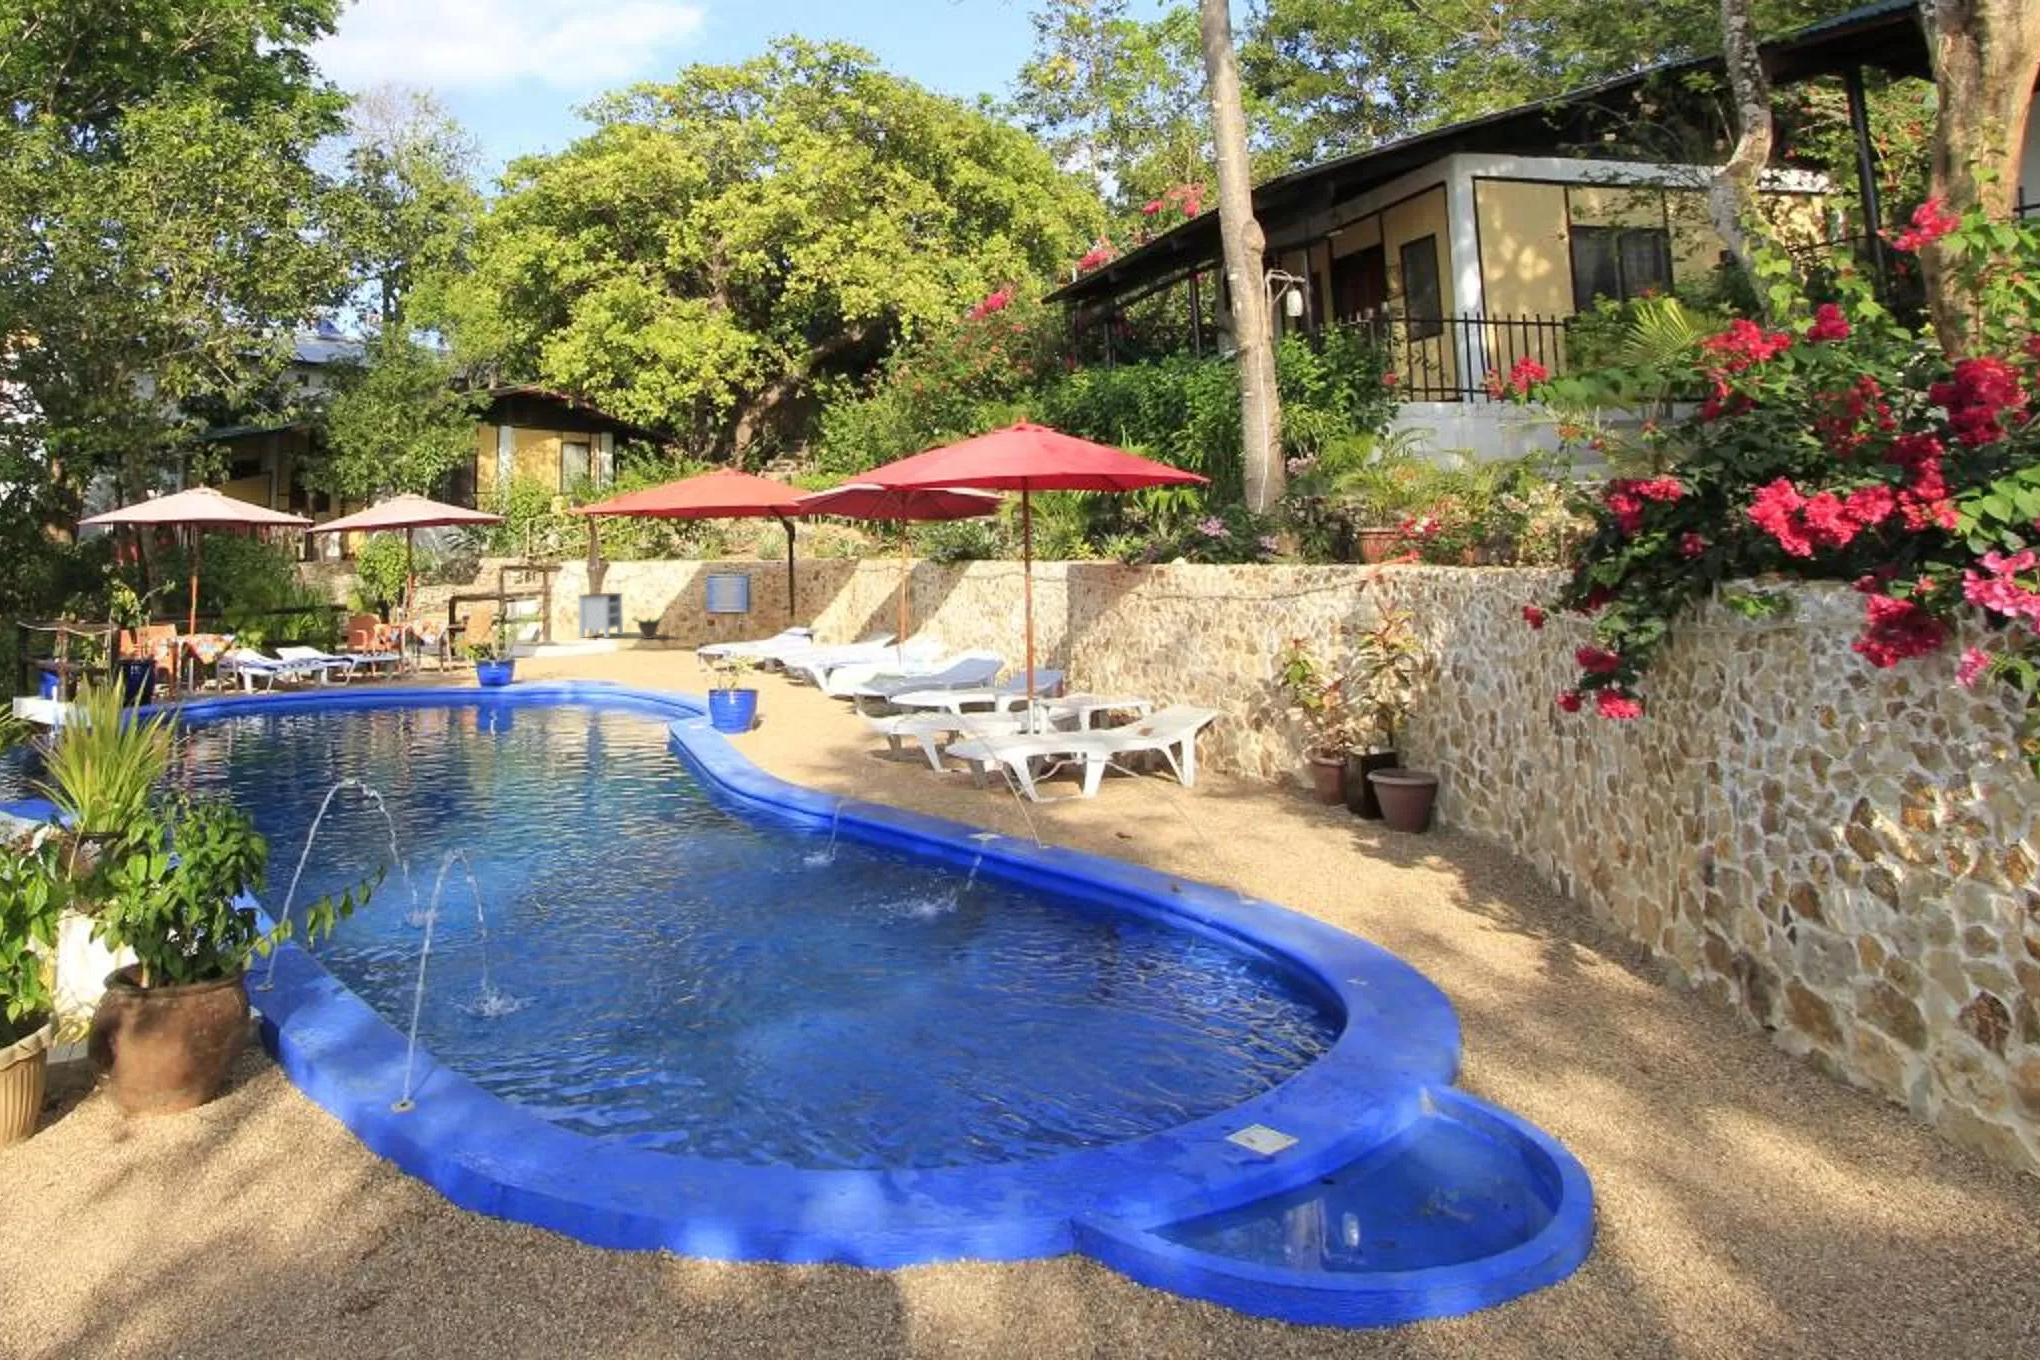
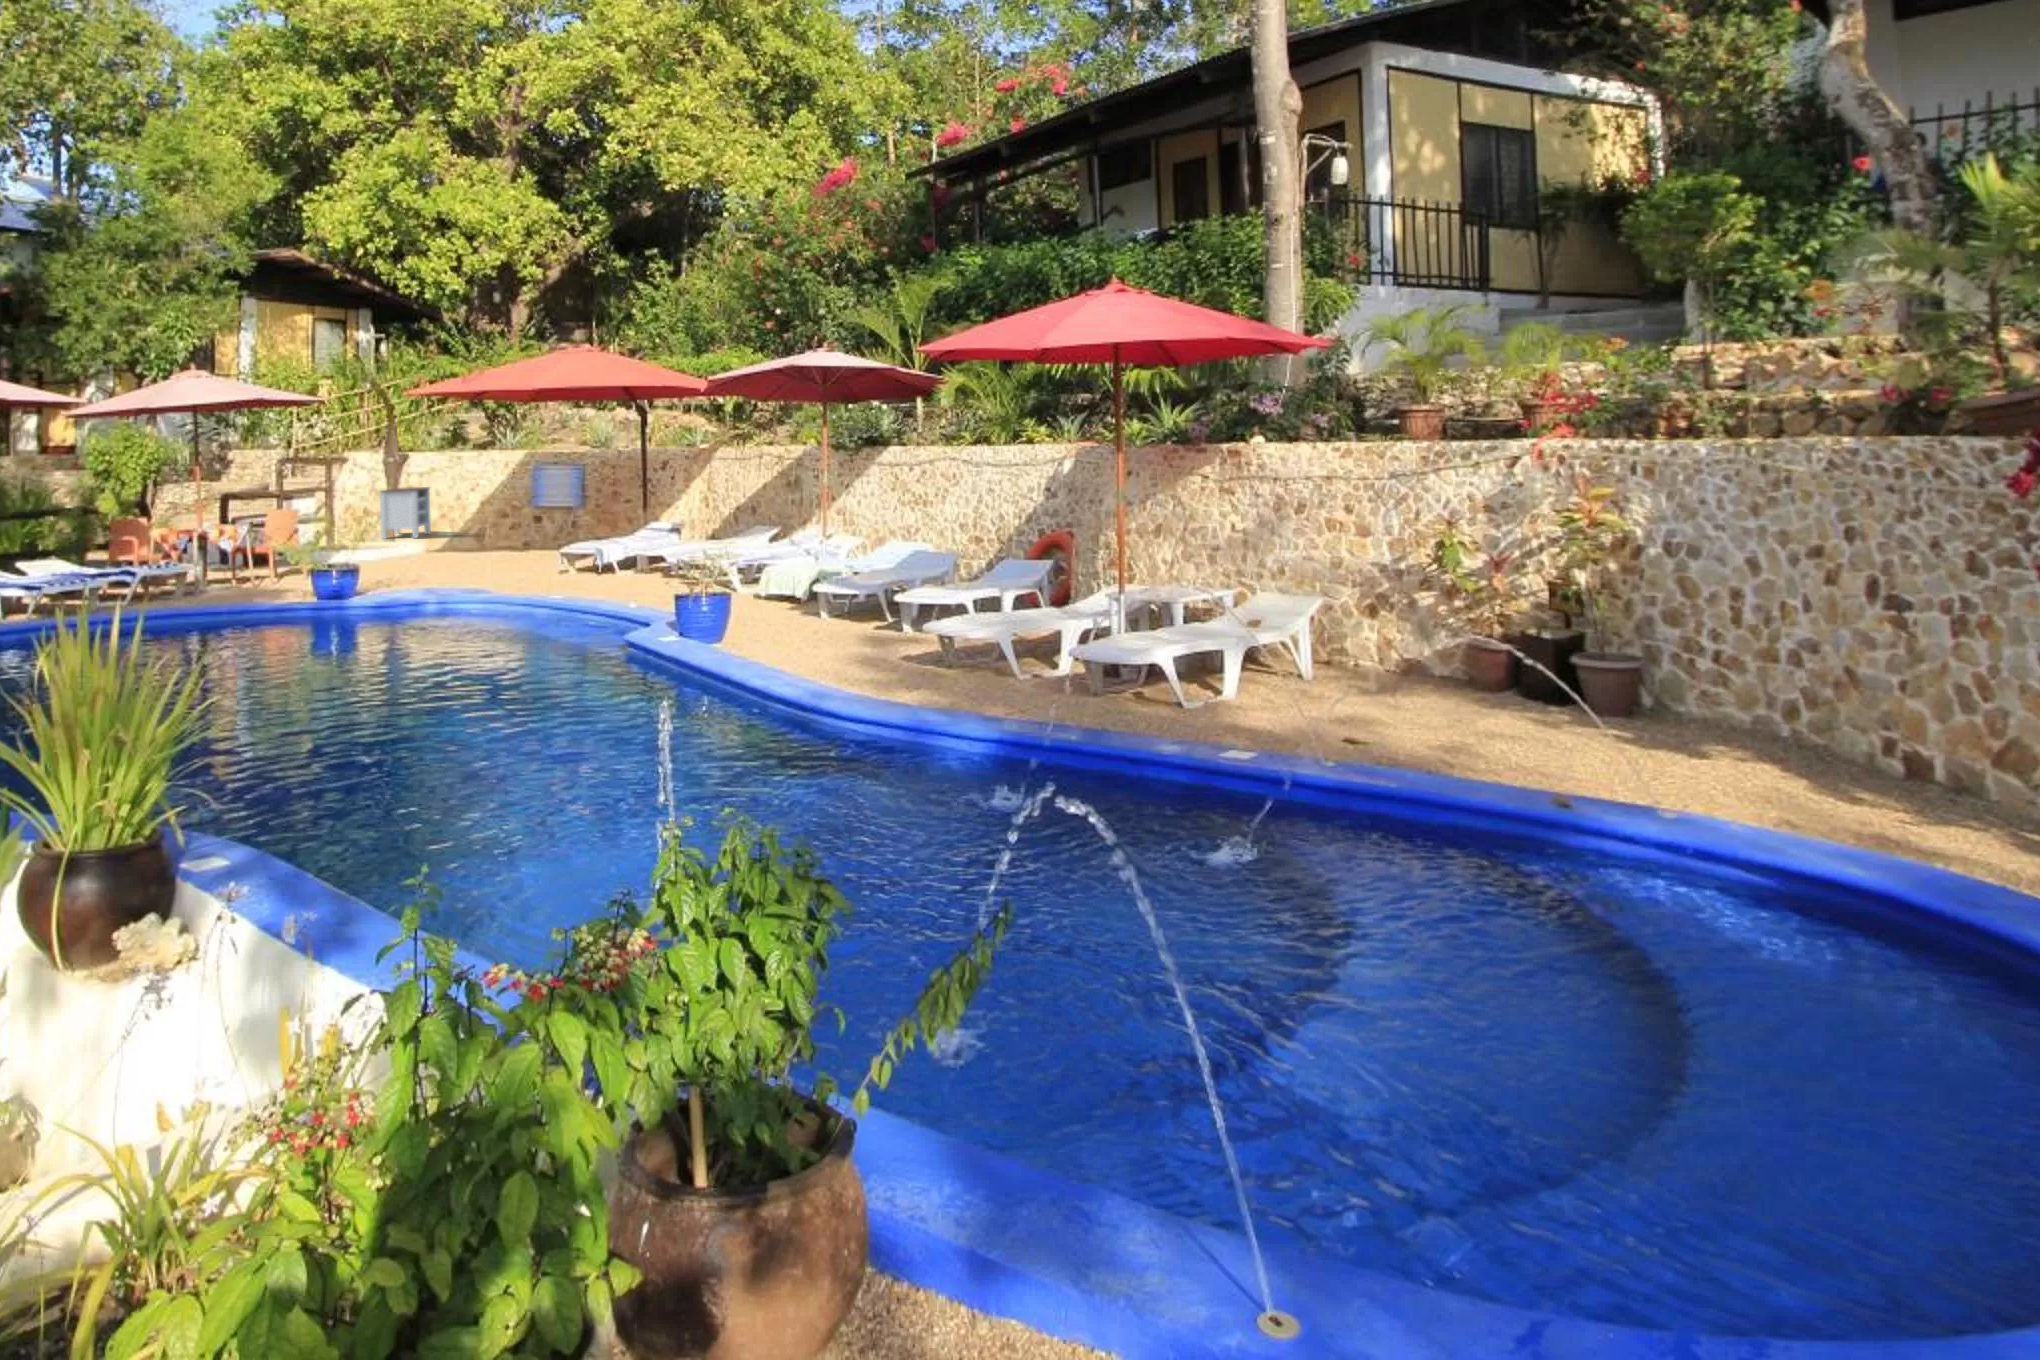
decorative plant: present [635,619,661,639] -> none [444,513,488,538]

